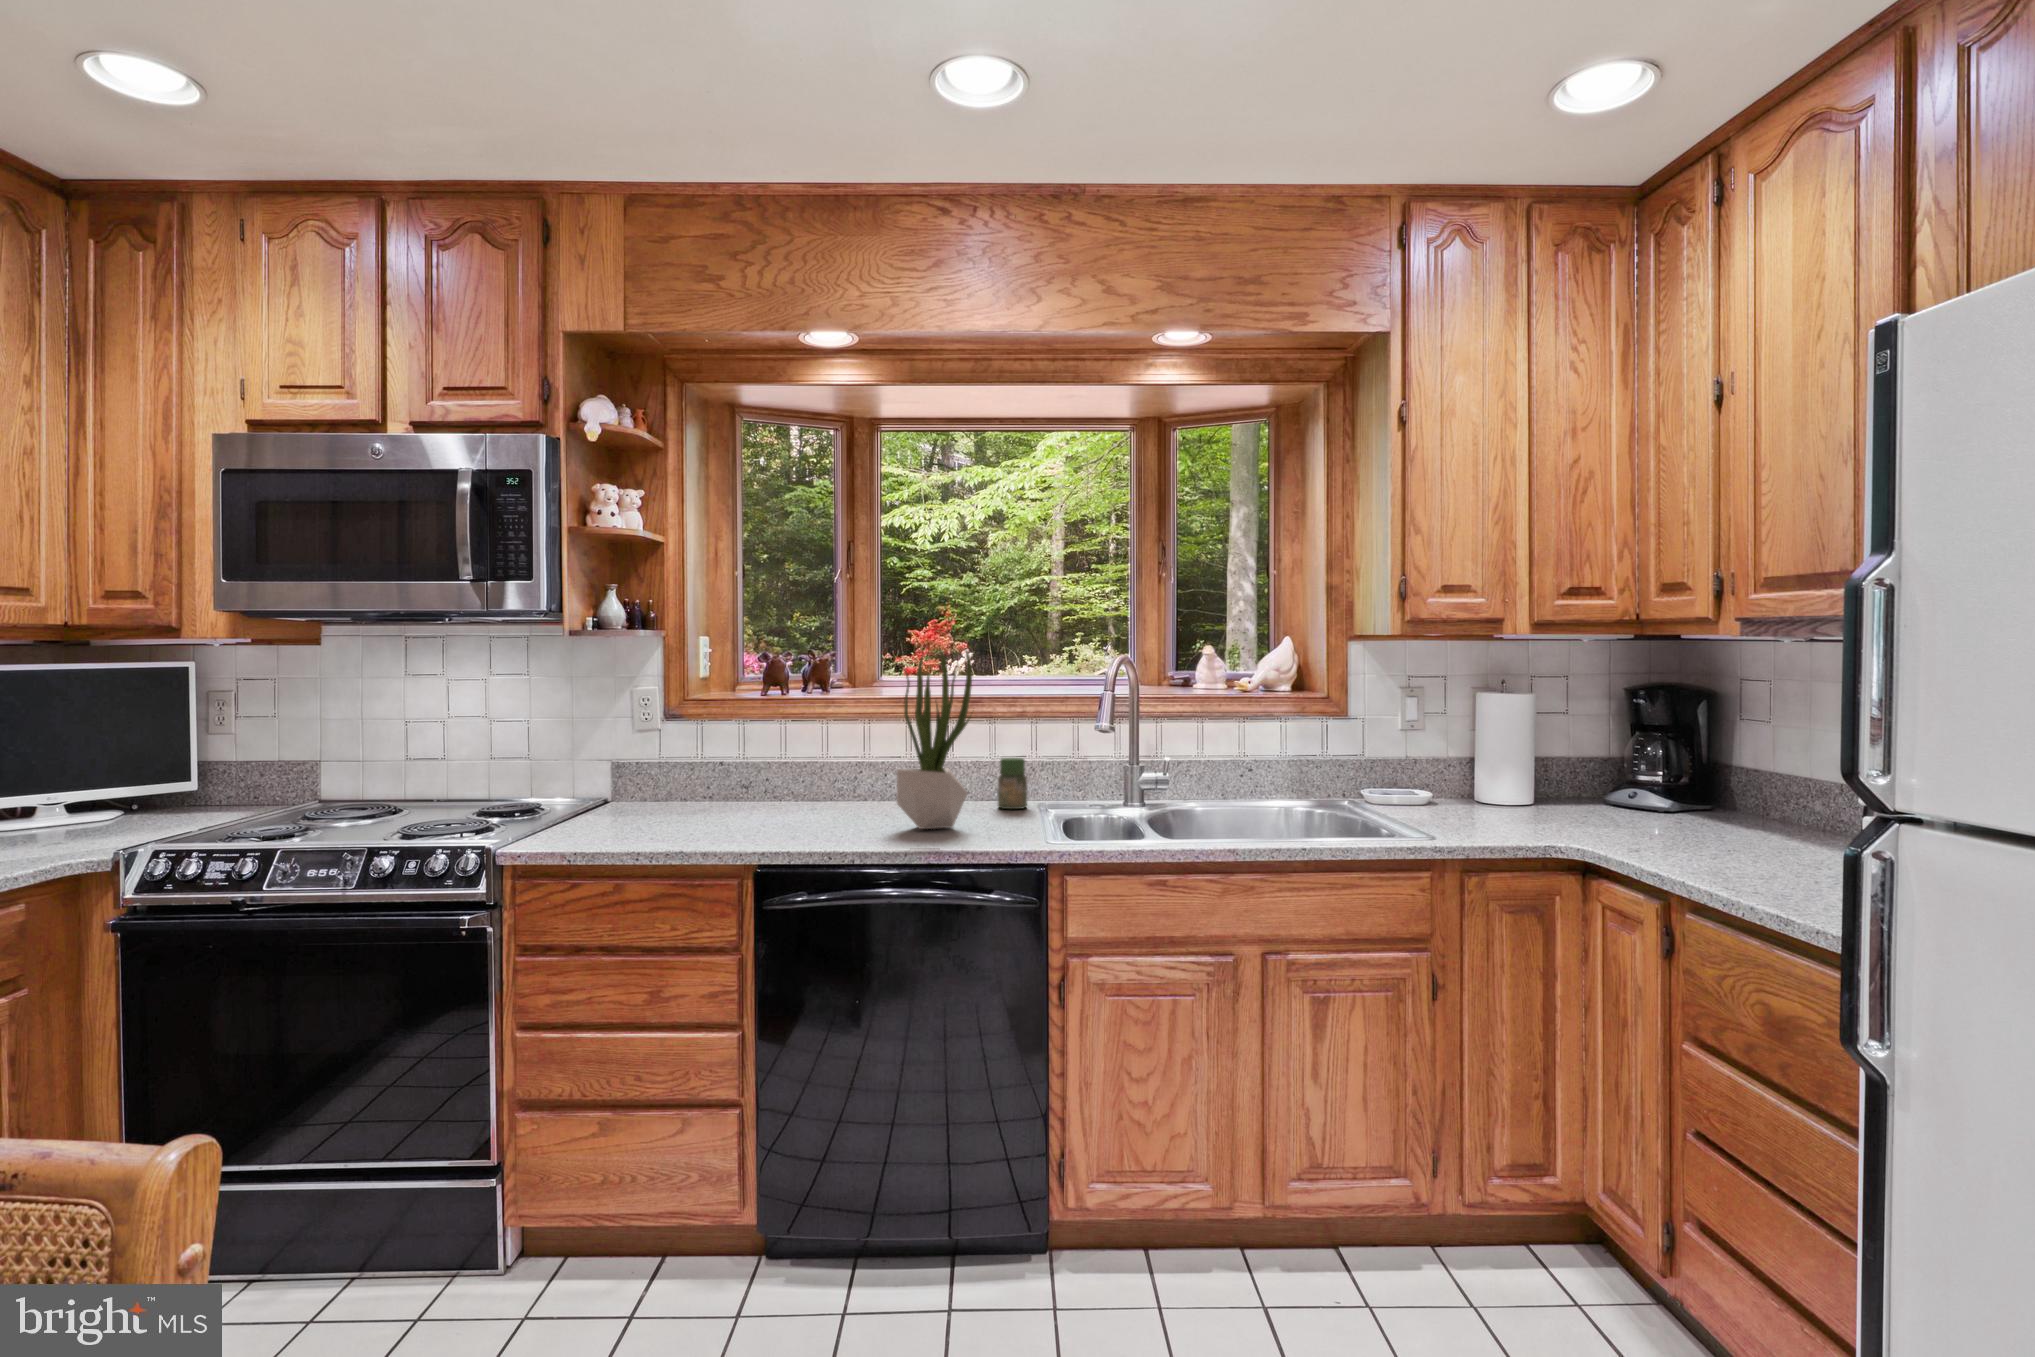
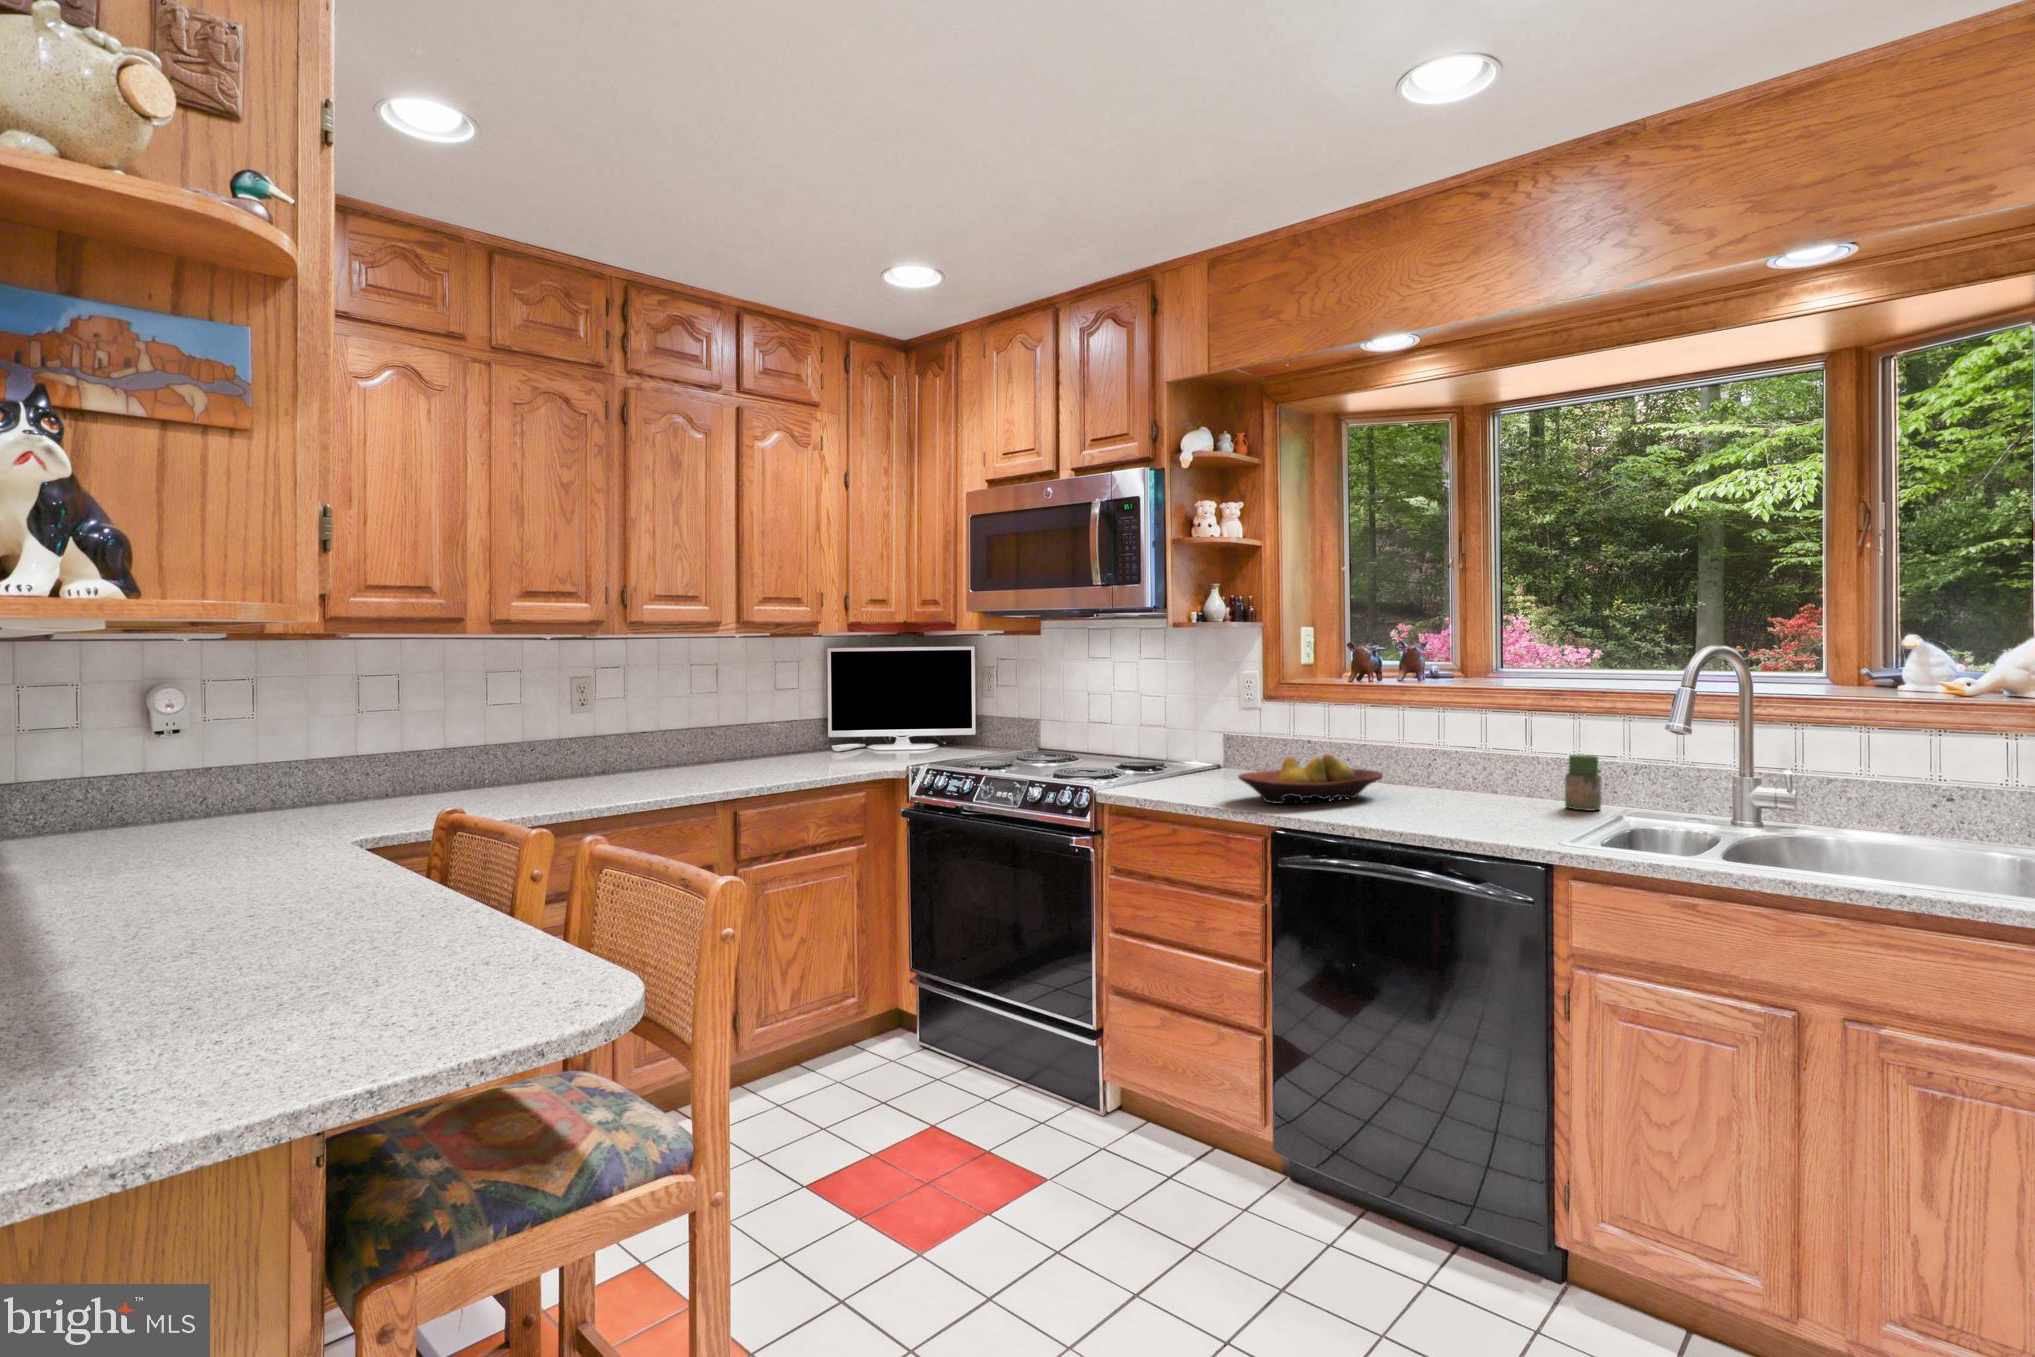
potted plant: present [897,649,972,829] -> none [1422,636,1507,819]
fruit bowl: none [691,775,835,835] -> present [1239,754,1383,804]

